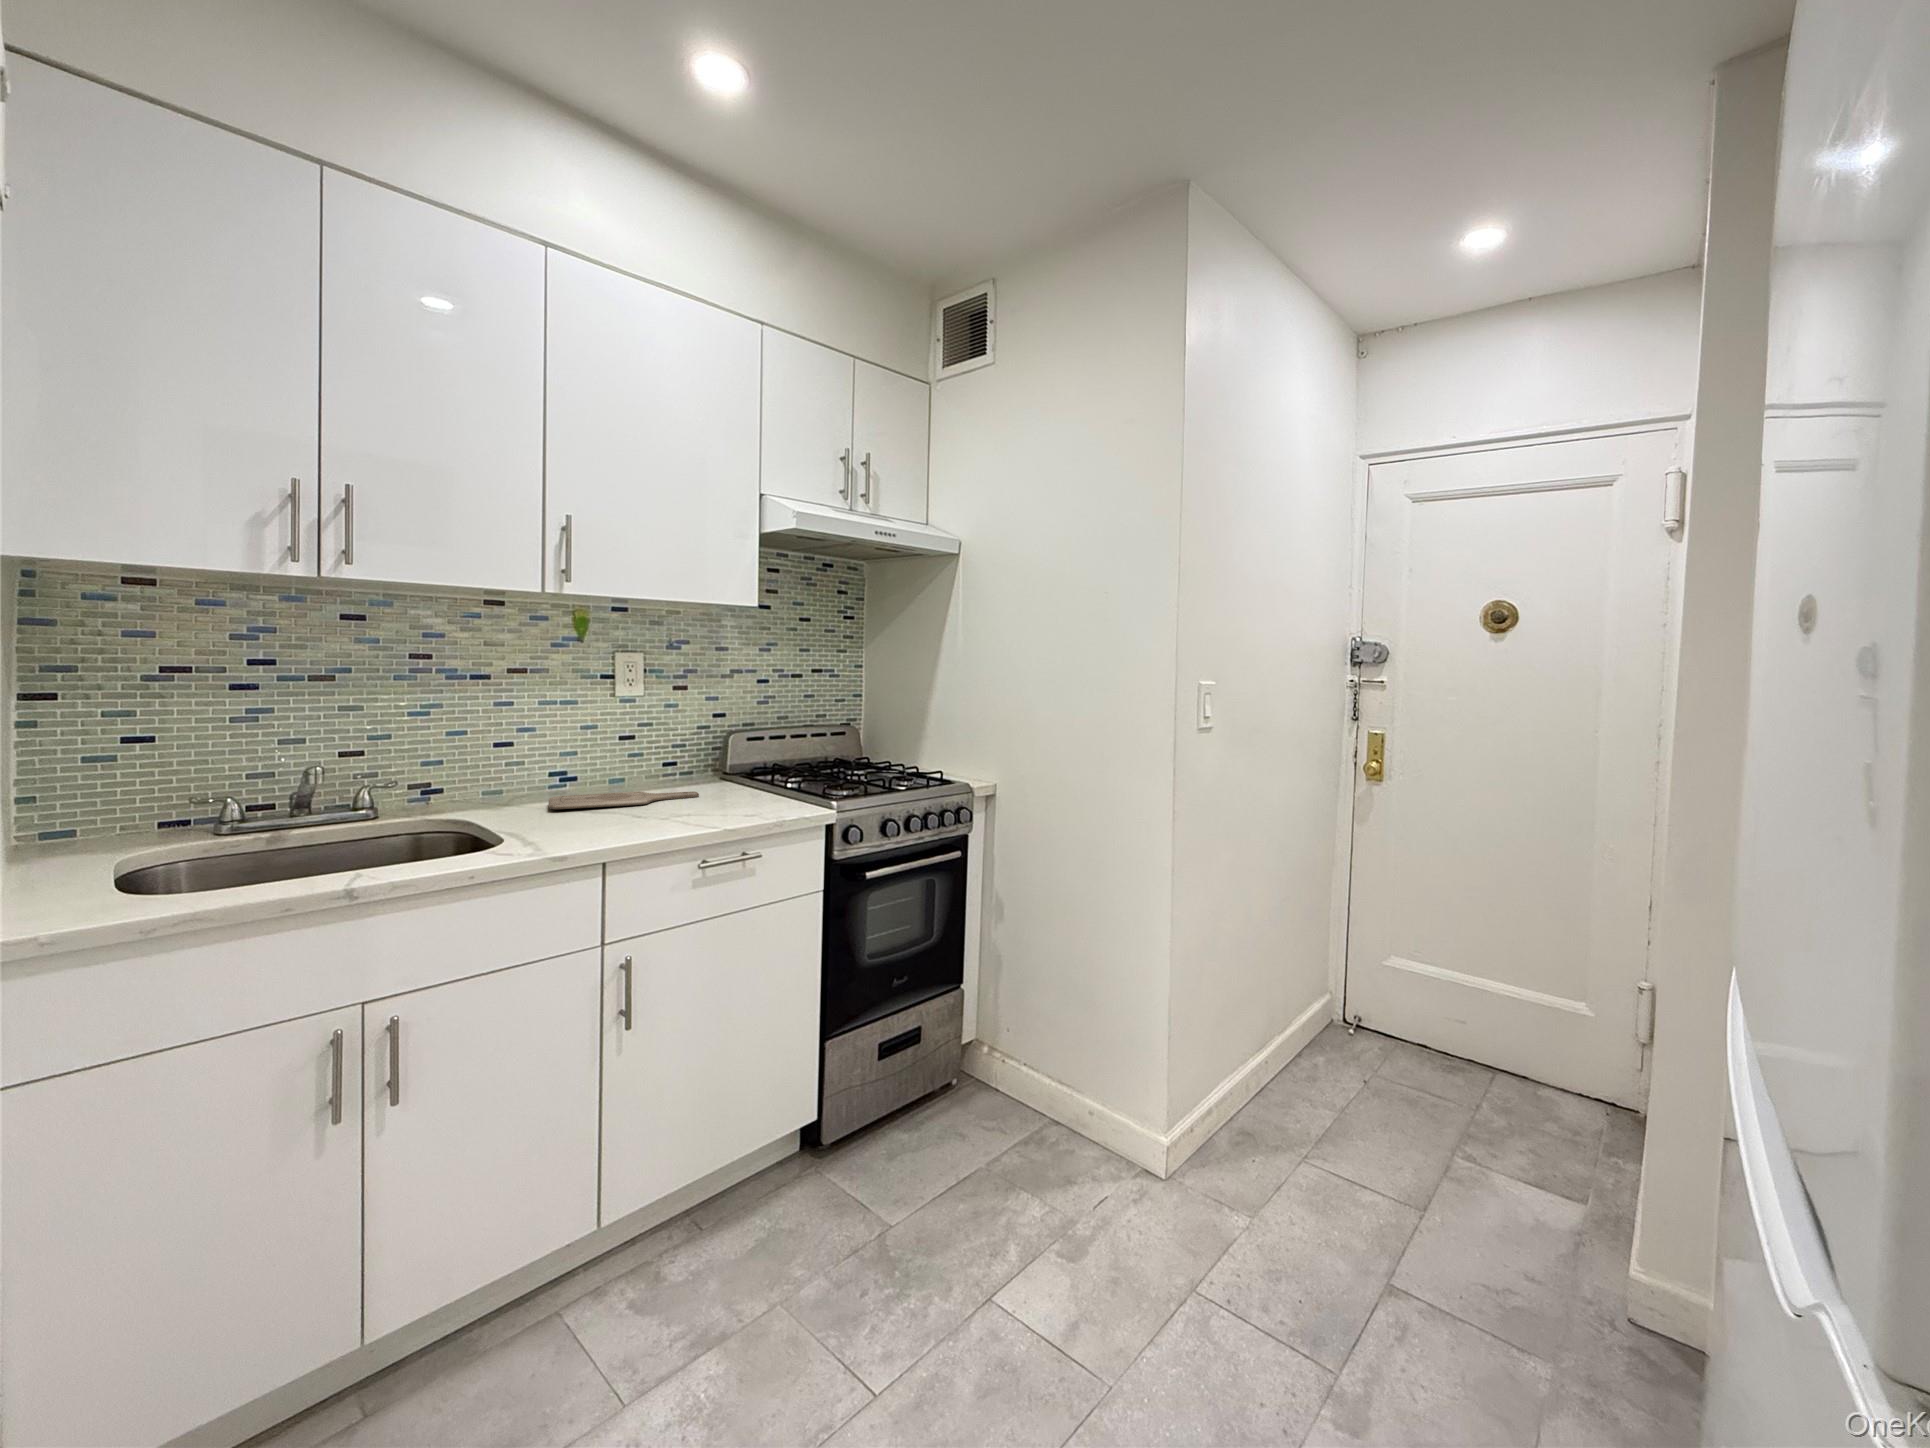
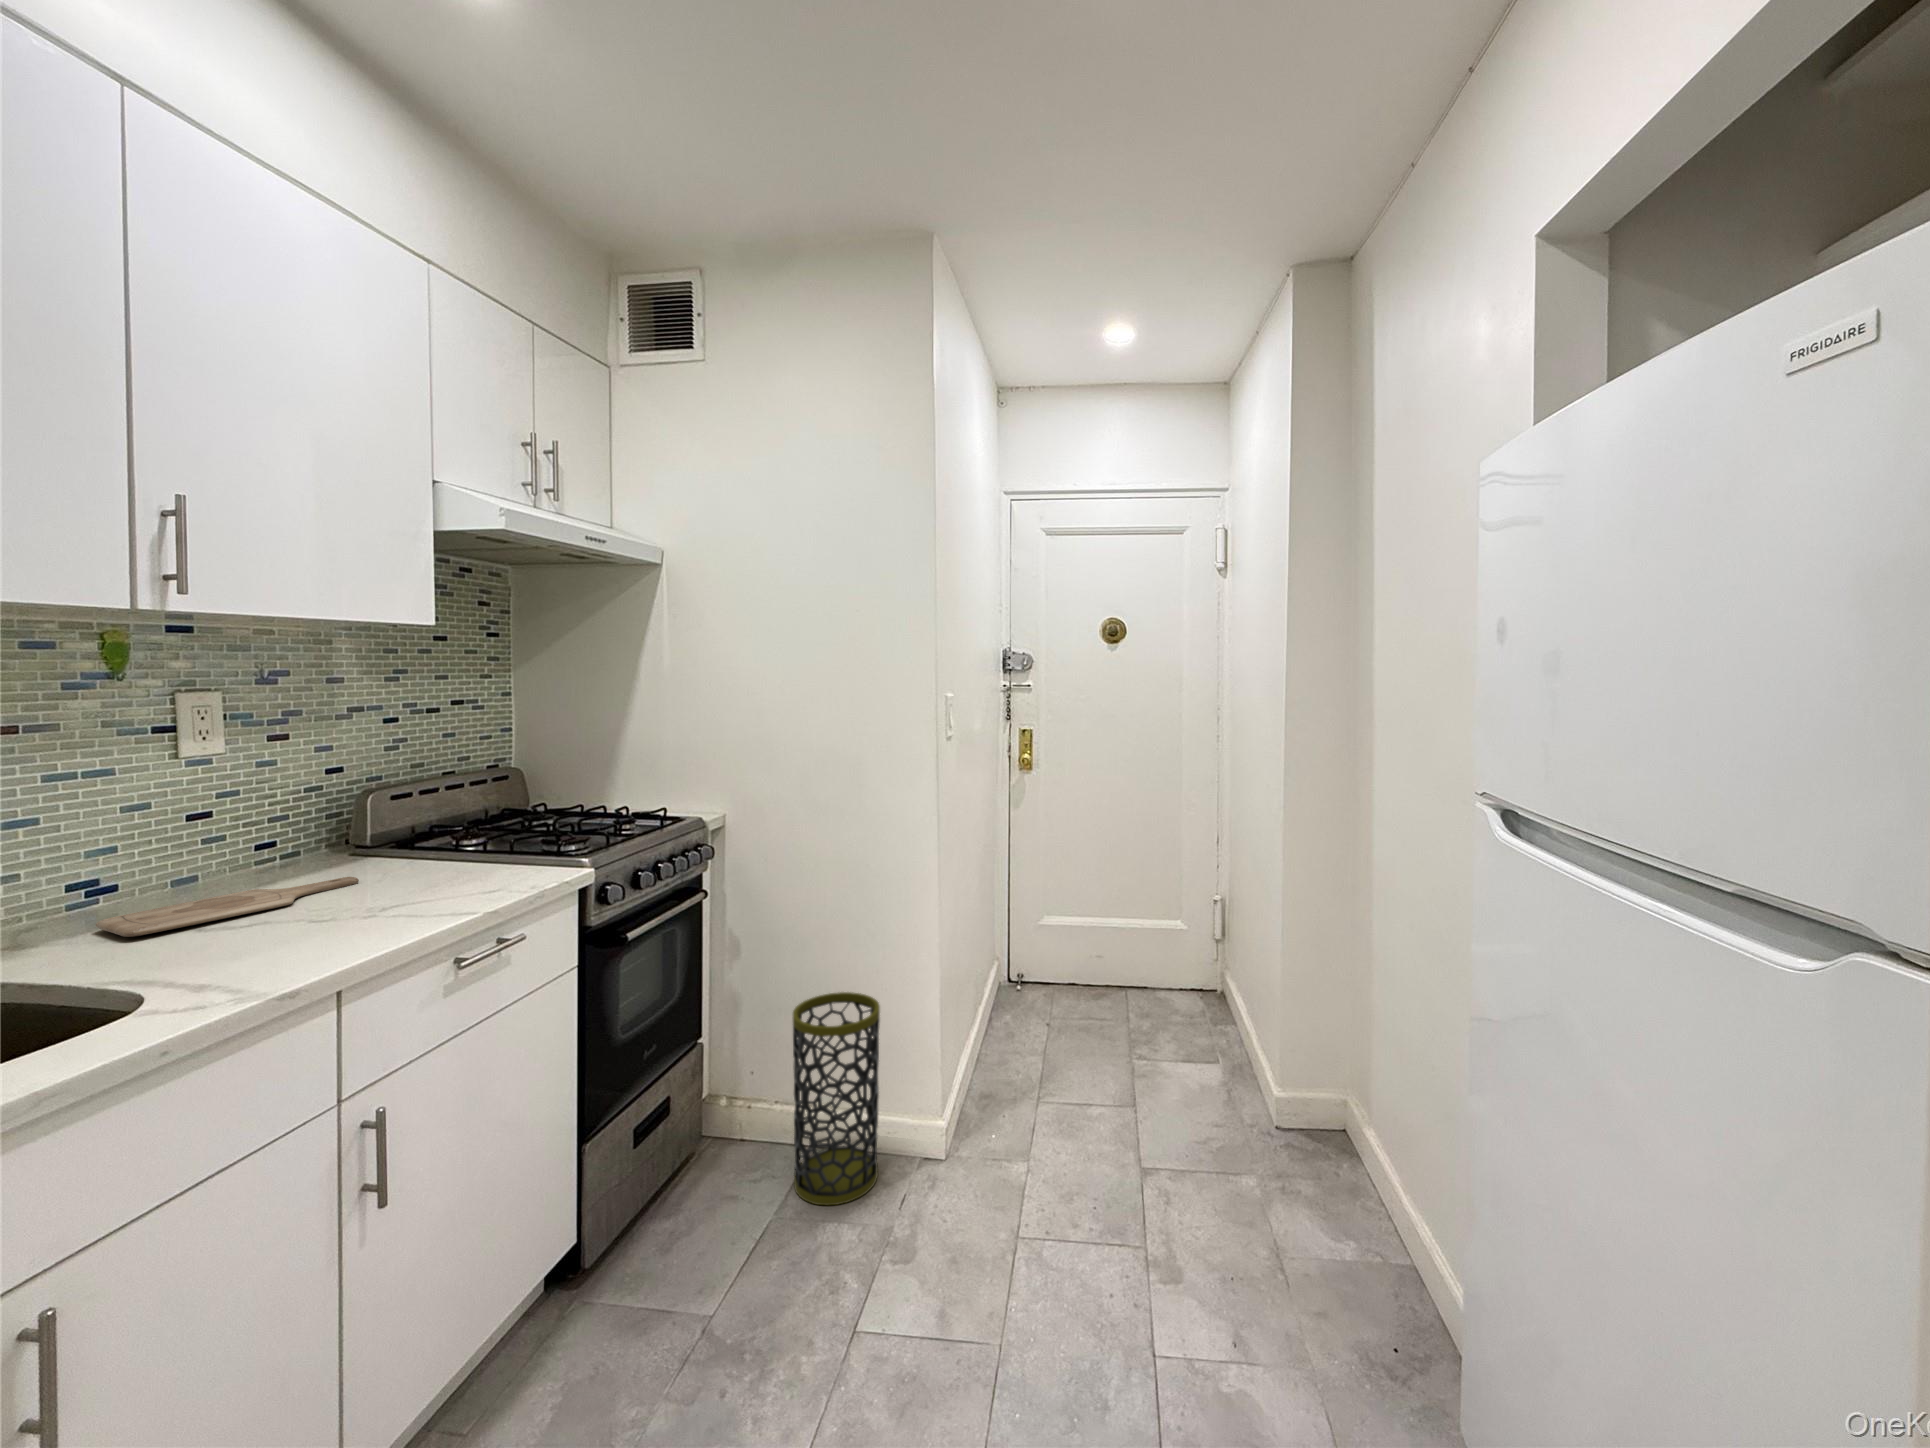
trash can: none [1012,971,1100,1182] -> present [793,992,880,1205]

